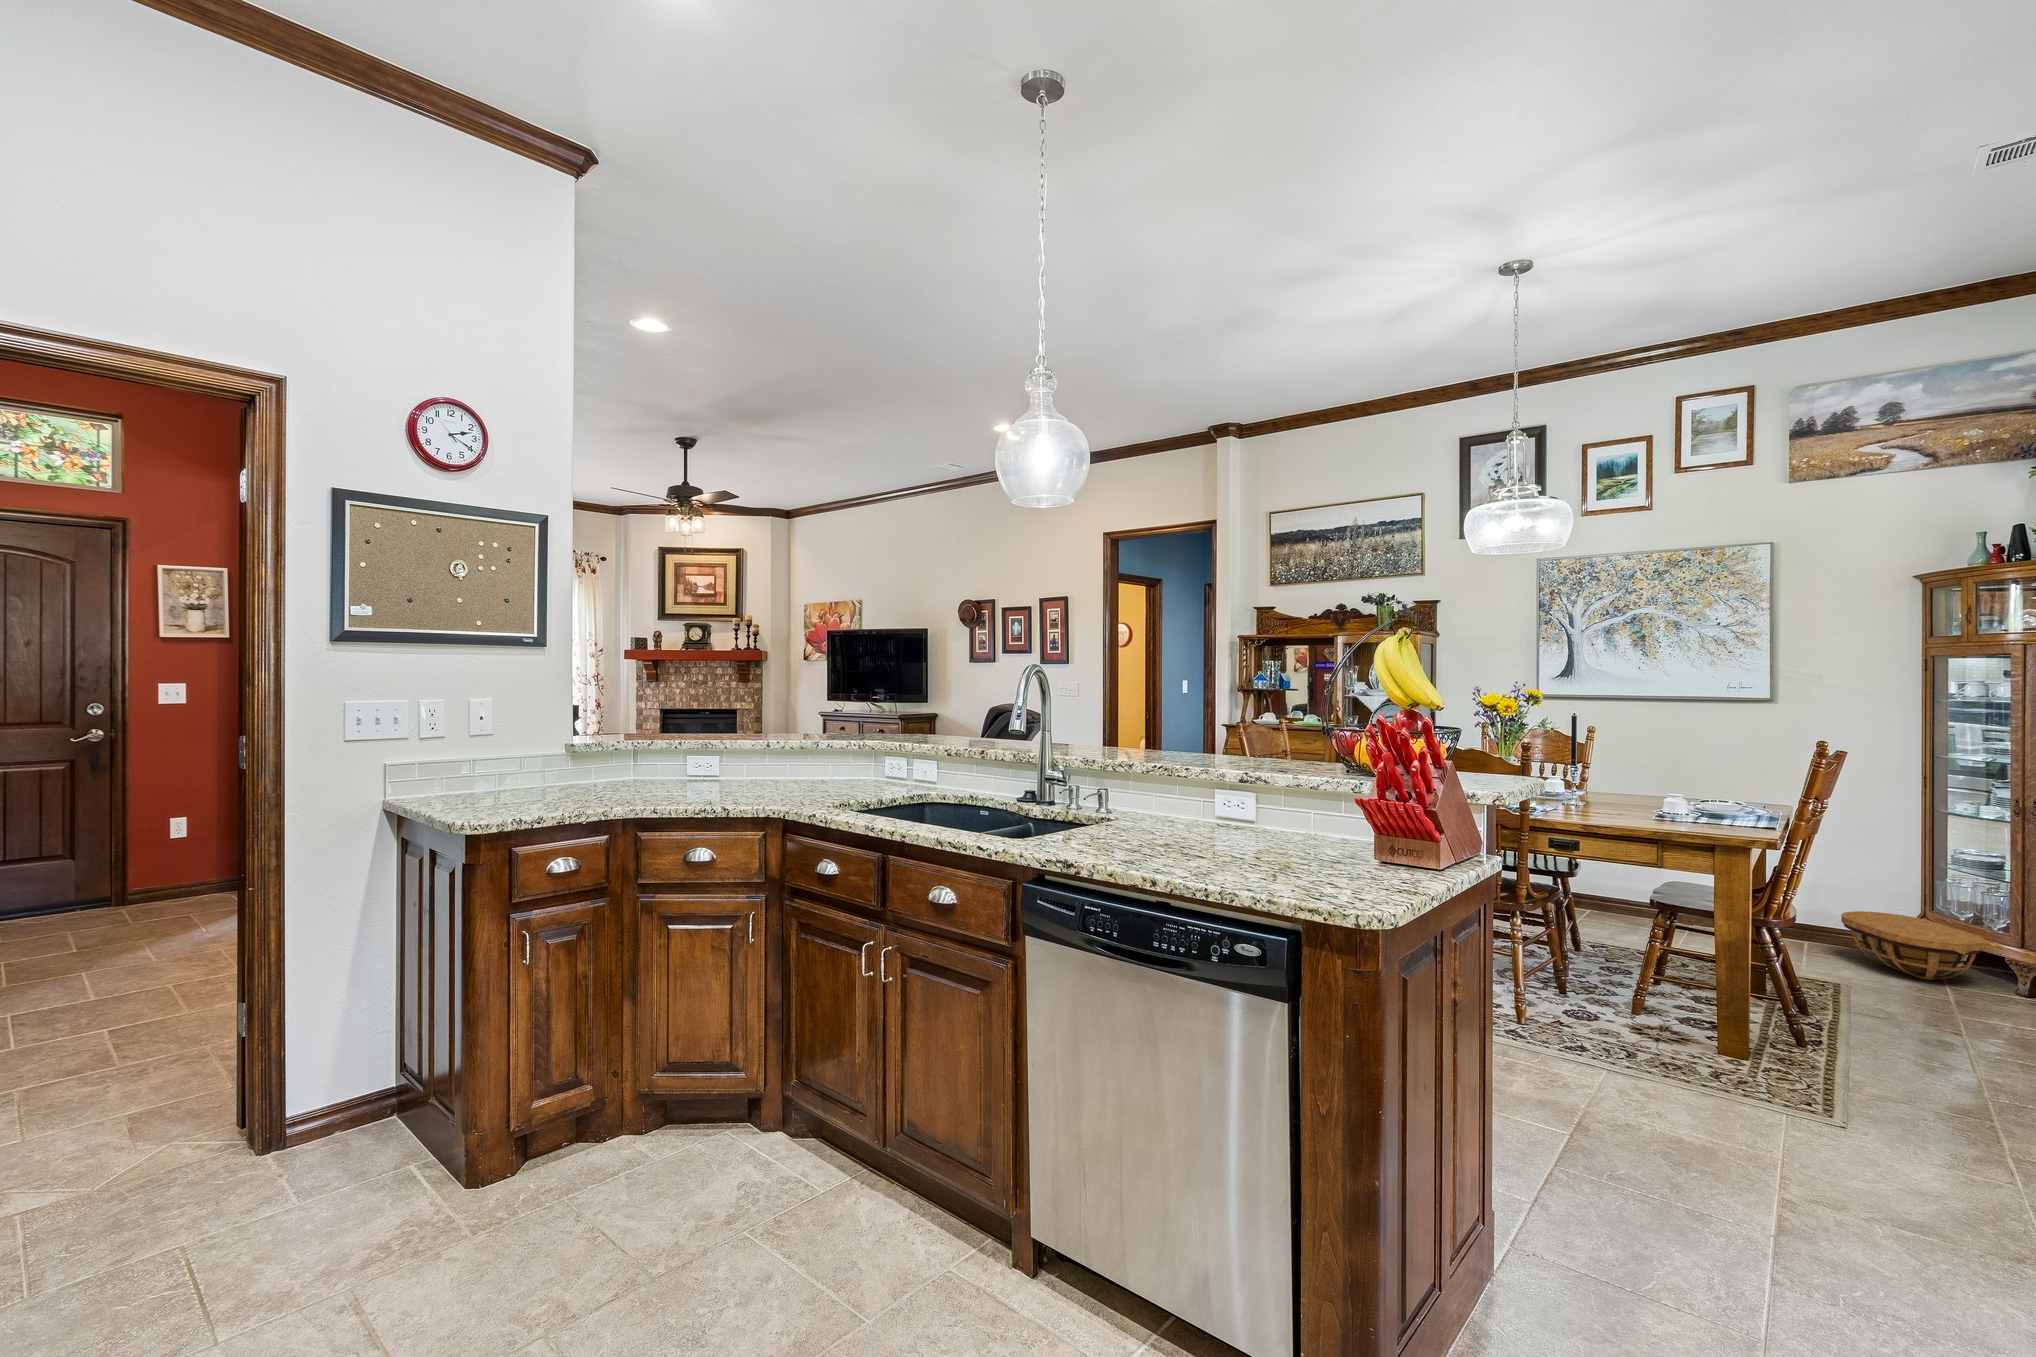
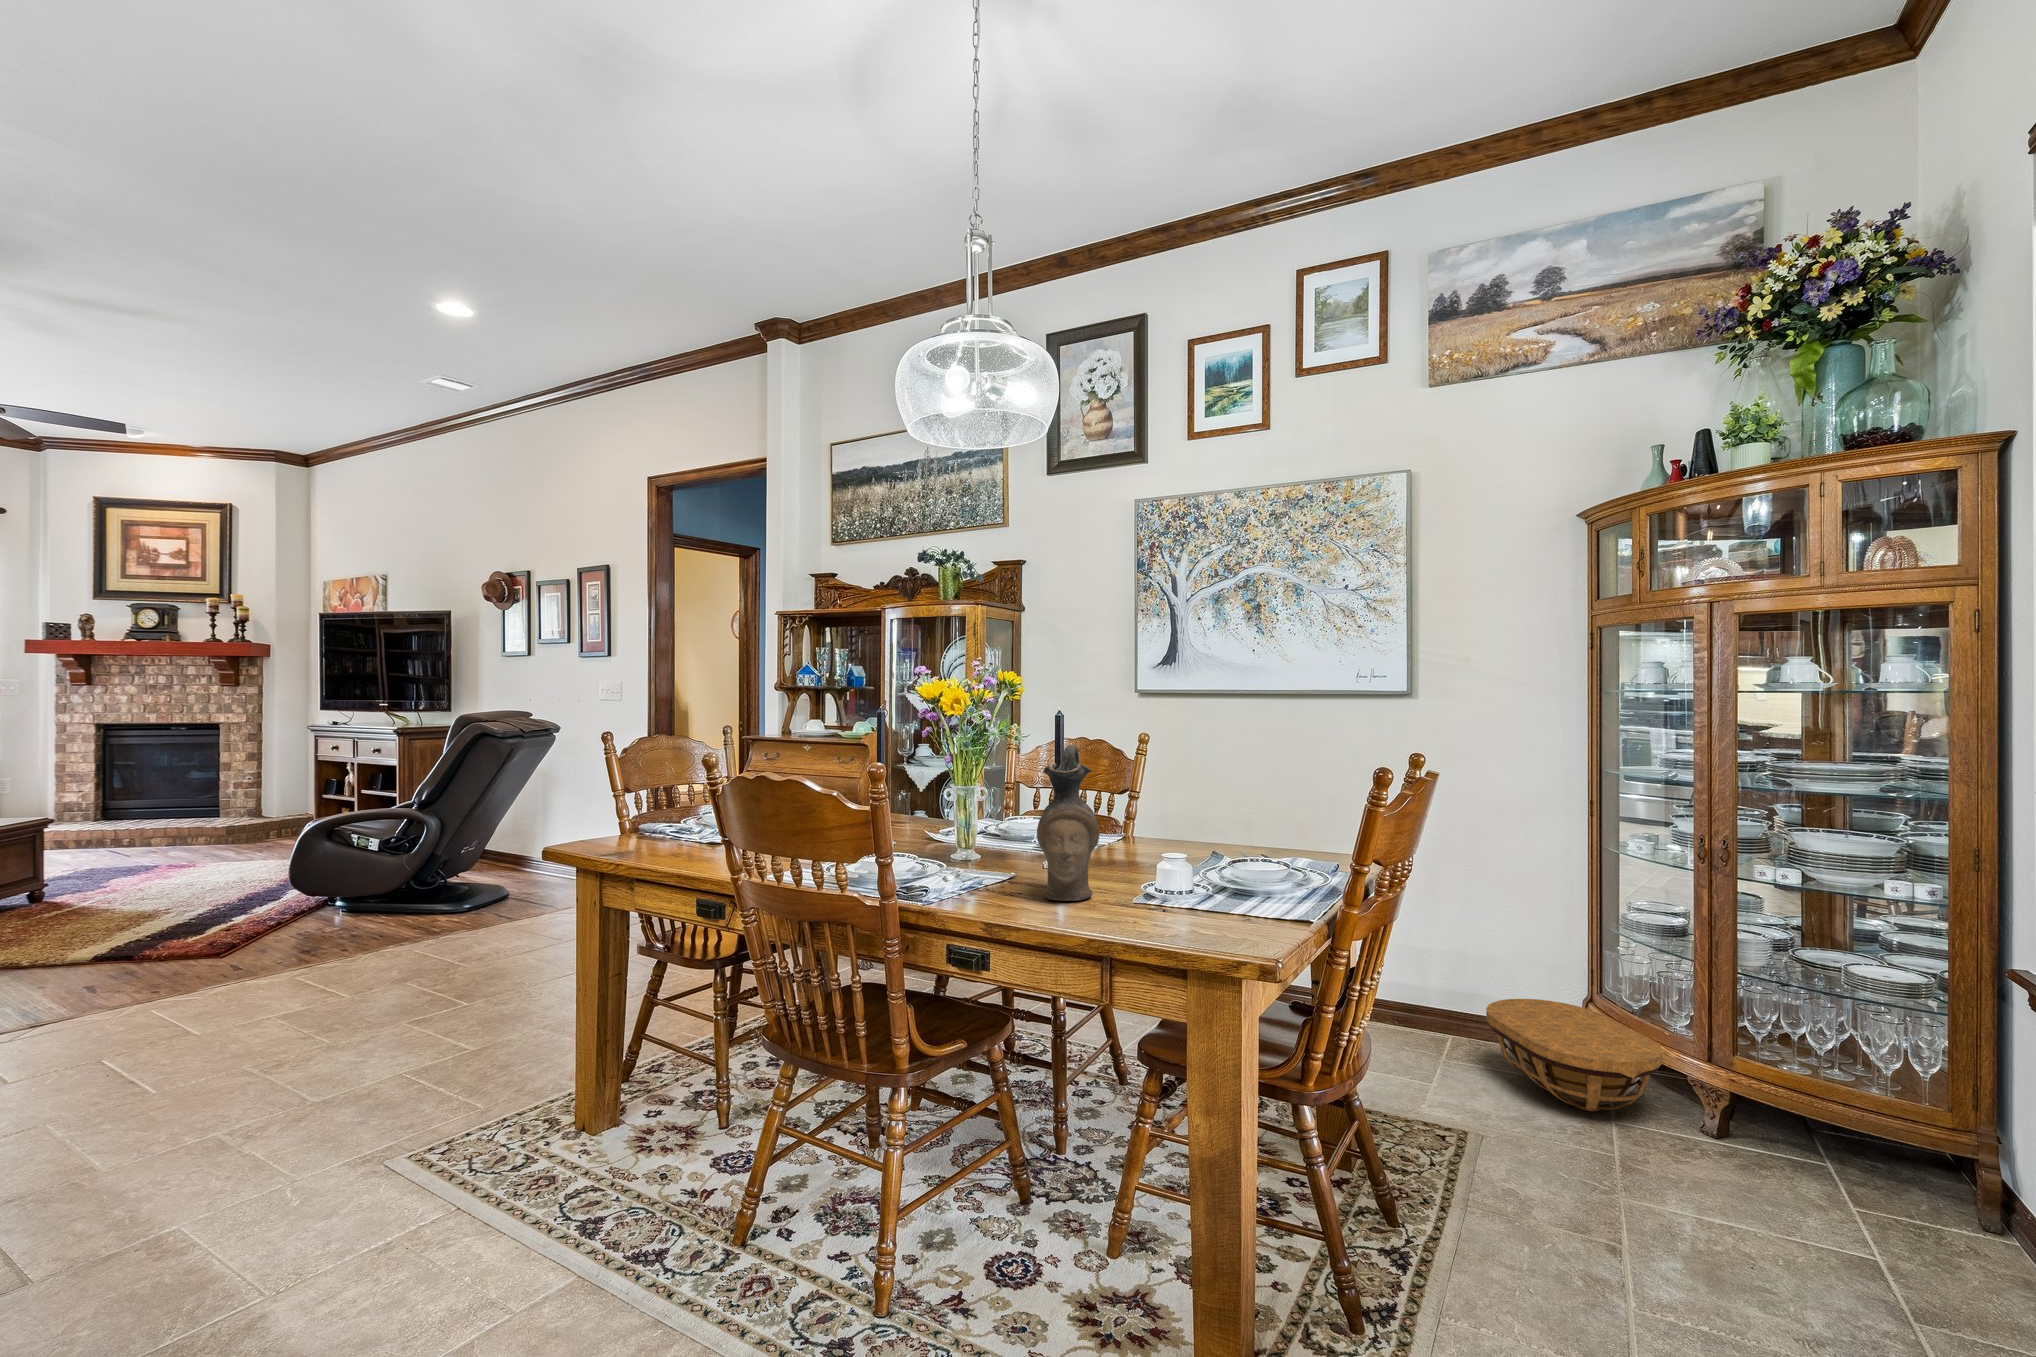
ceramic pitcher: none [1600,734,1641,818] -> present [1037,744,1099,901]

